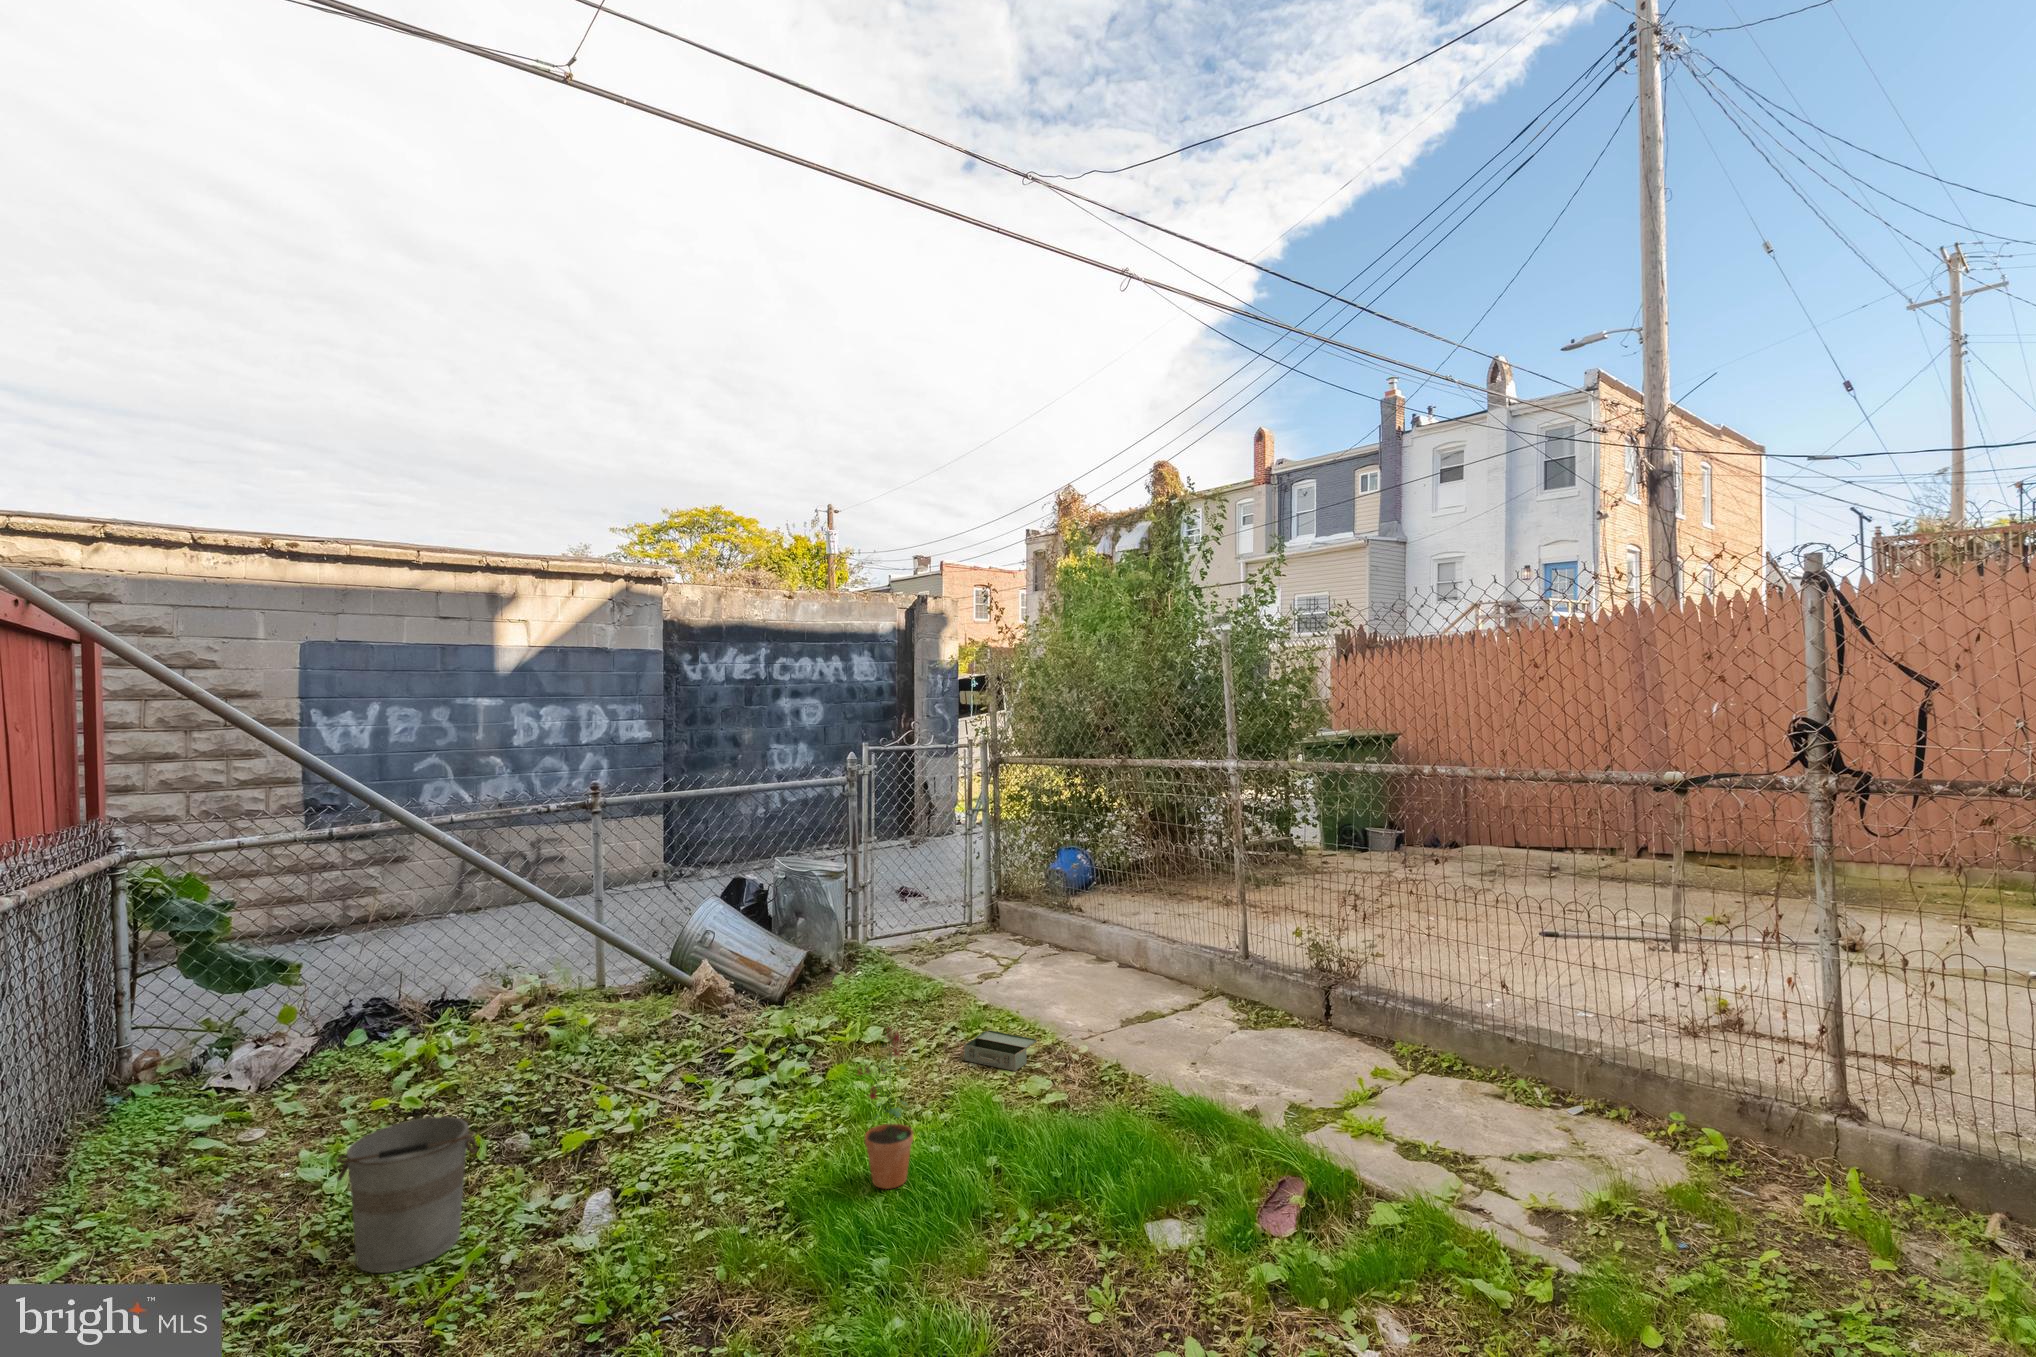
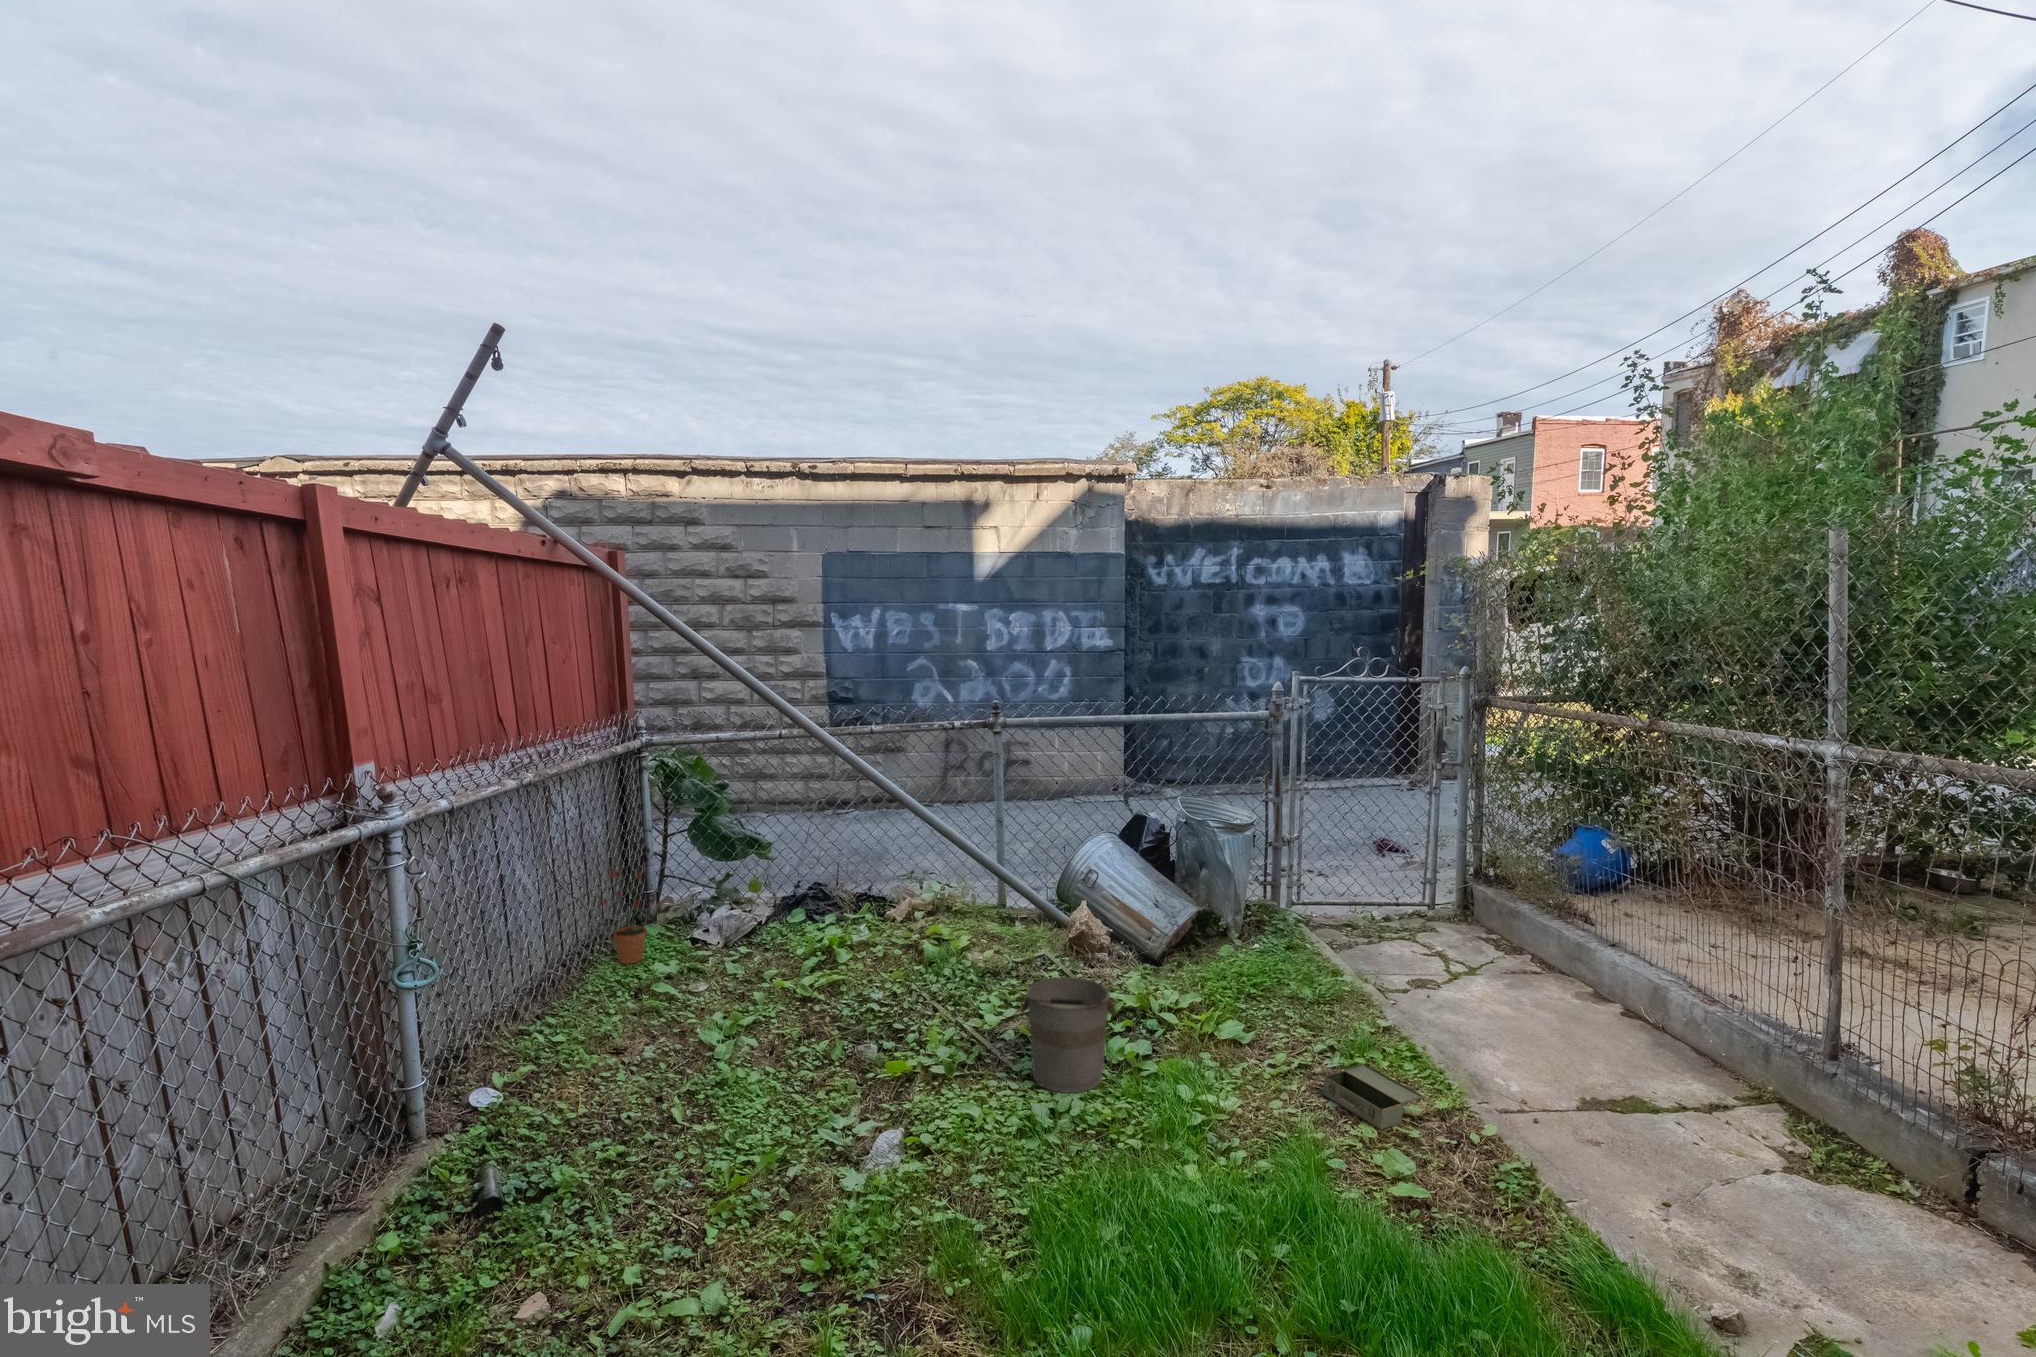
potted plant: present [857,1028,913,1189] -> present [600,869,647,964]
bucket: present [336,1117,477,1273] -> present [1021,977,1116,1093]

